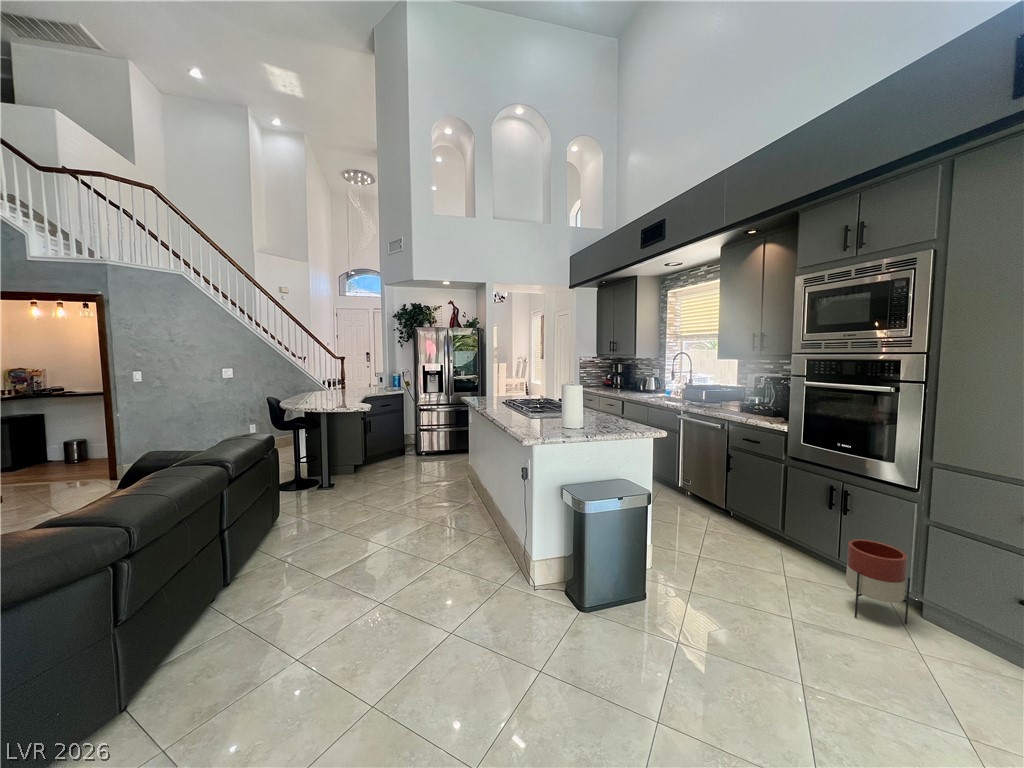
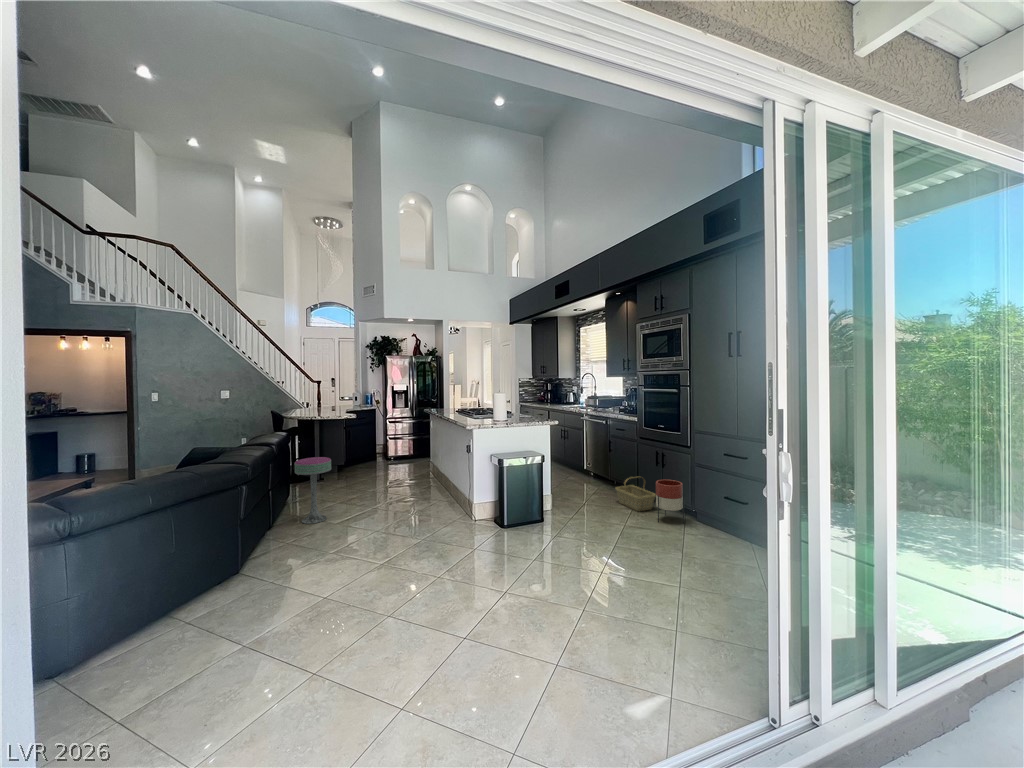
bar stool: none [264,473,321,574] -> present [294,457,331,524]
basket: none [751,522,832,583] -> present [616,477,656,511]

